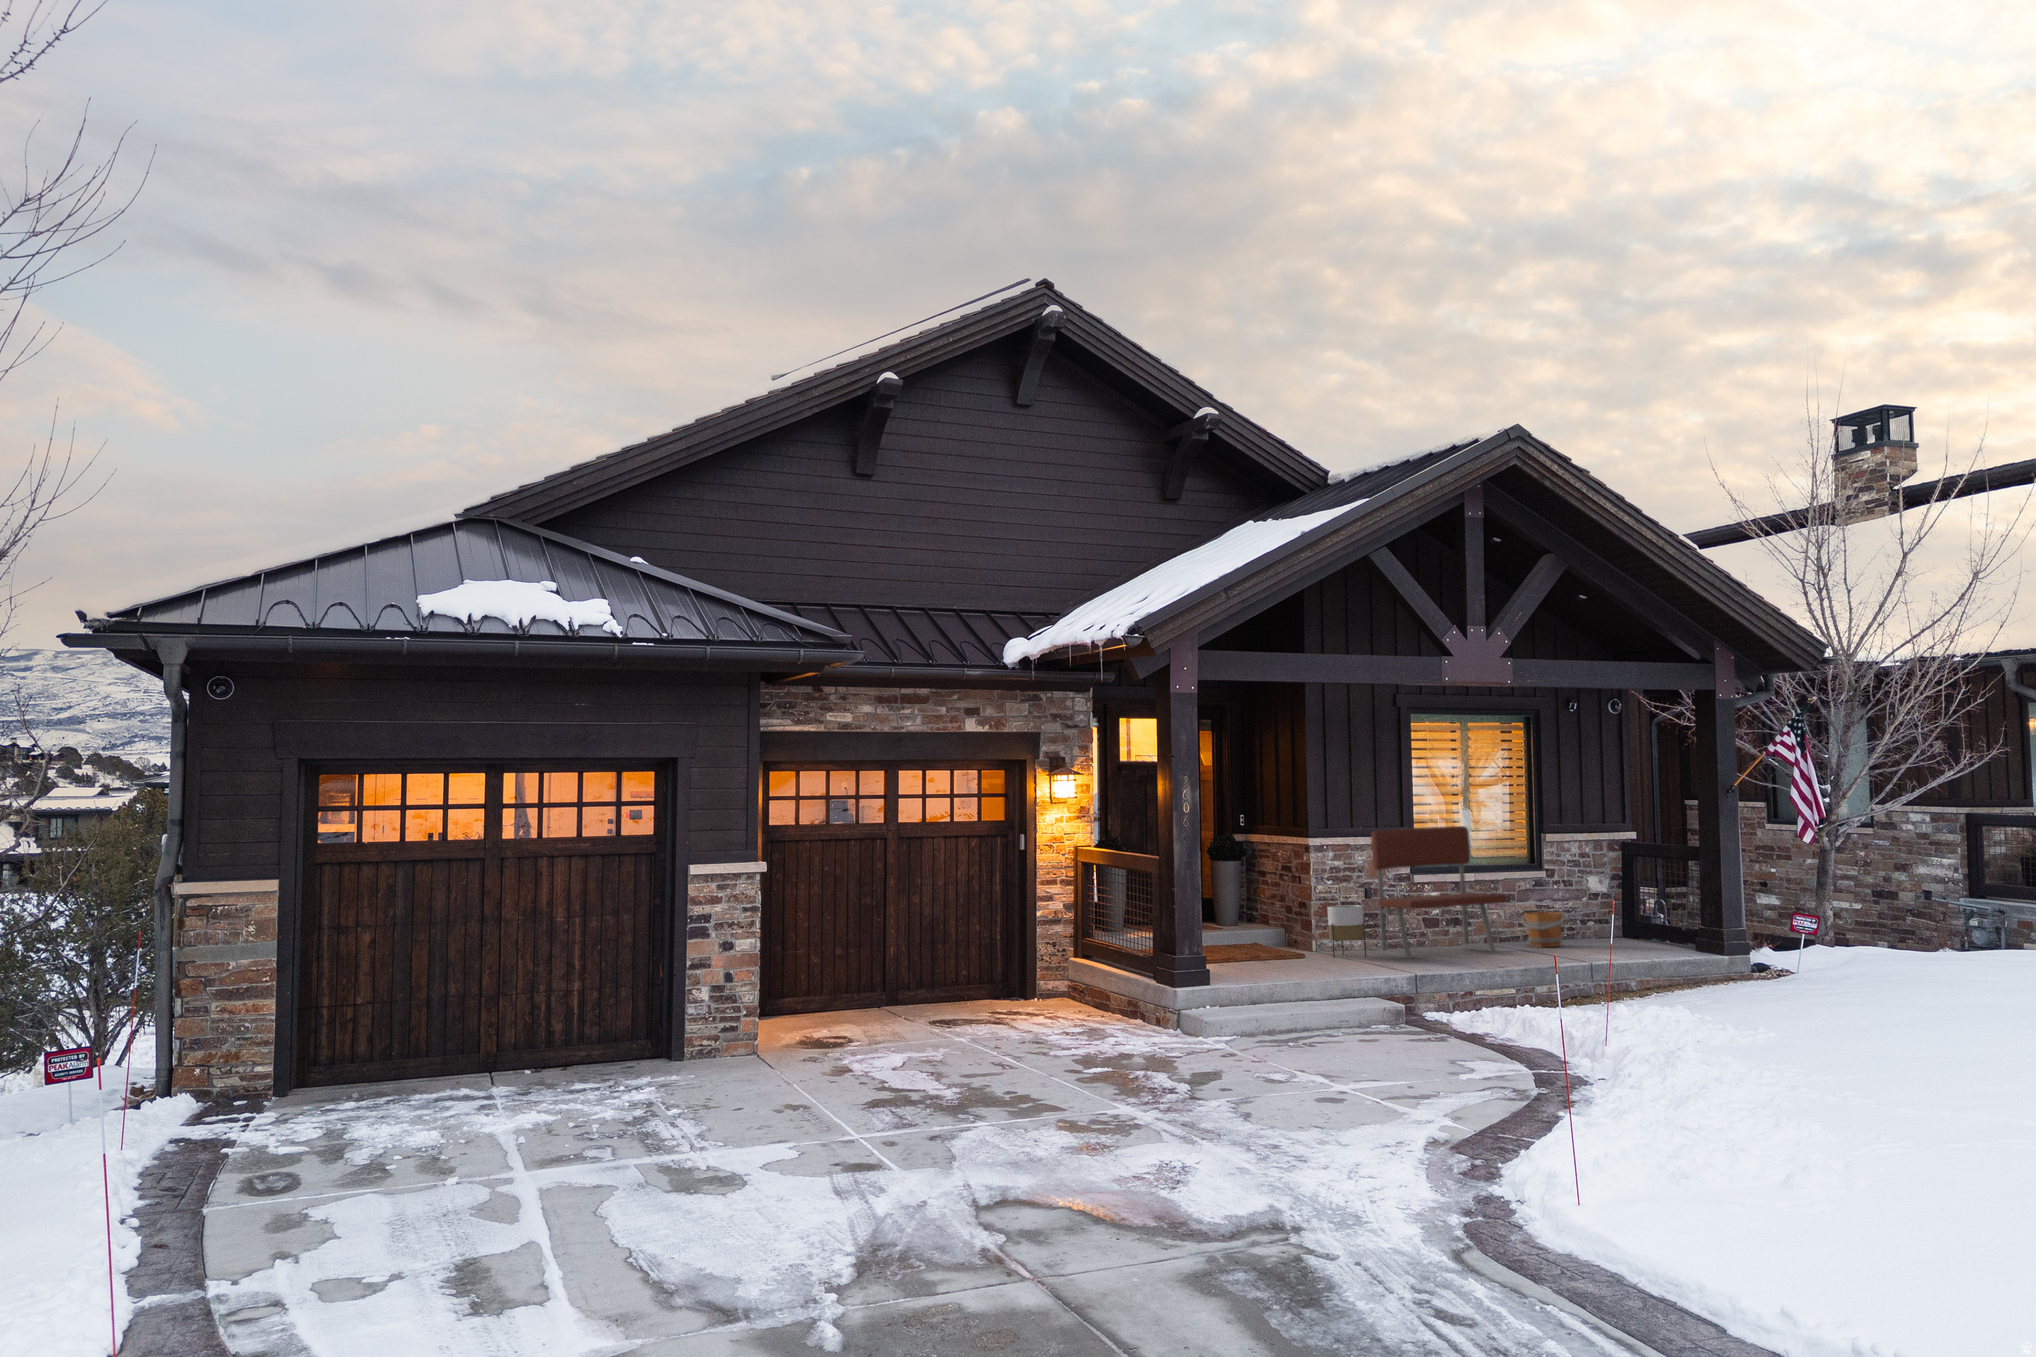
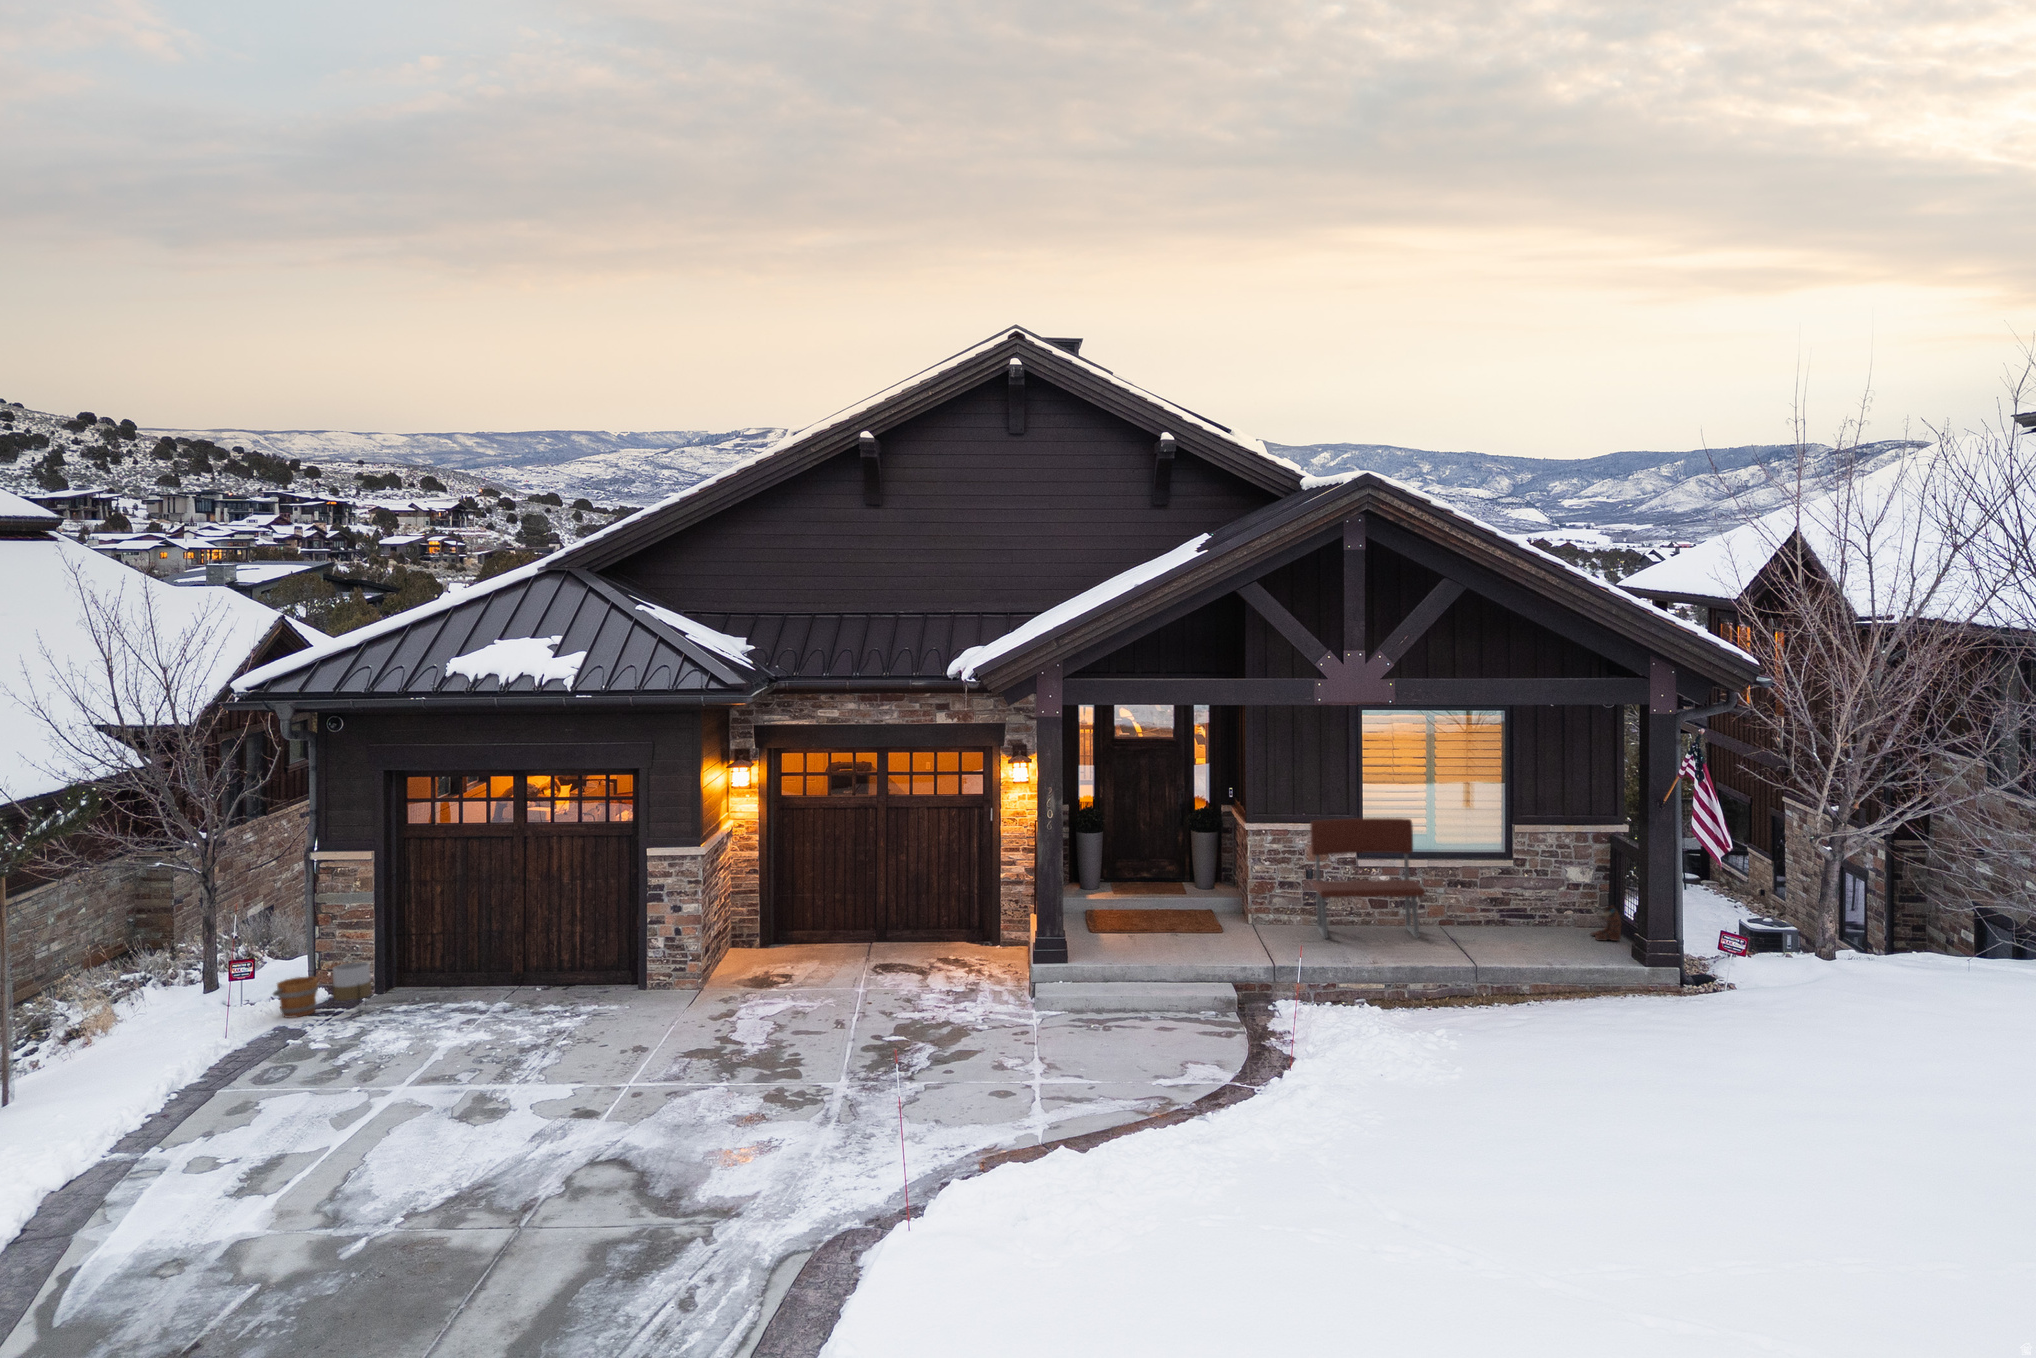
planter: present [1327,905,1366,958] -> present [332,962,371,1006]
boots: none [1626,909,1660,945] -> present [1591,906,1622,941]
bucket: present [1522,912,1565,947] -> present [273,976,318,1018]

